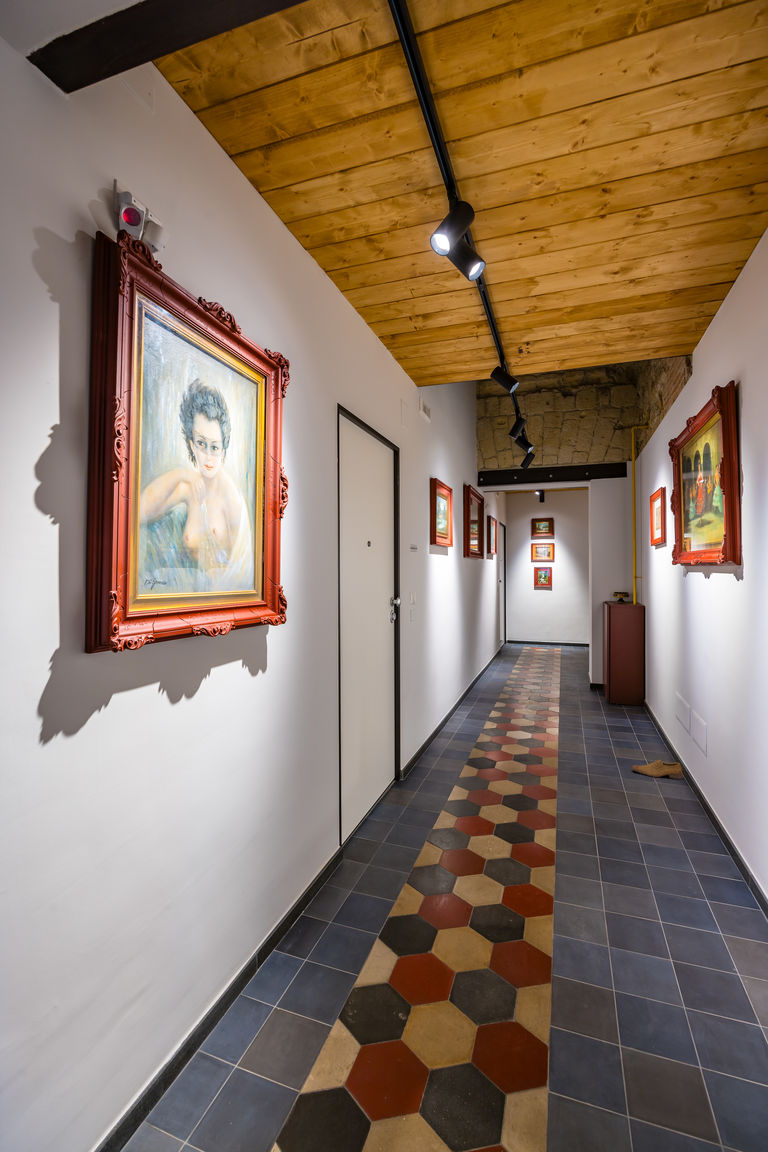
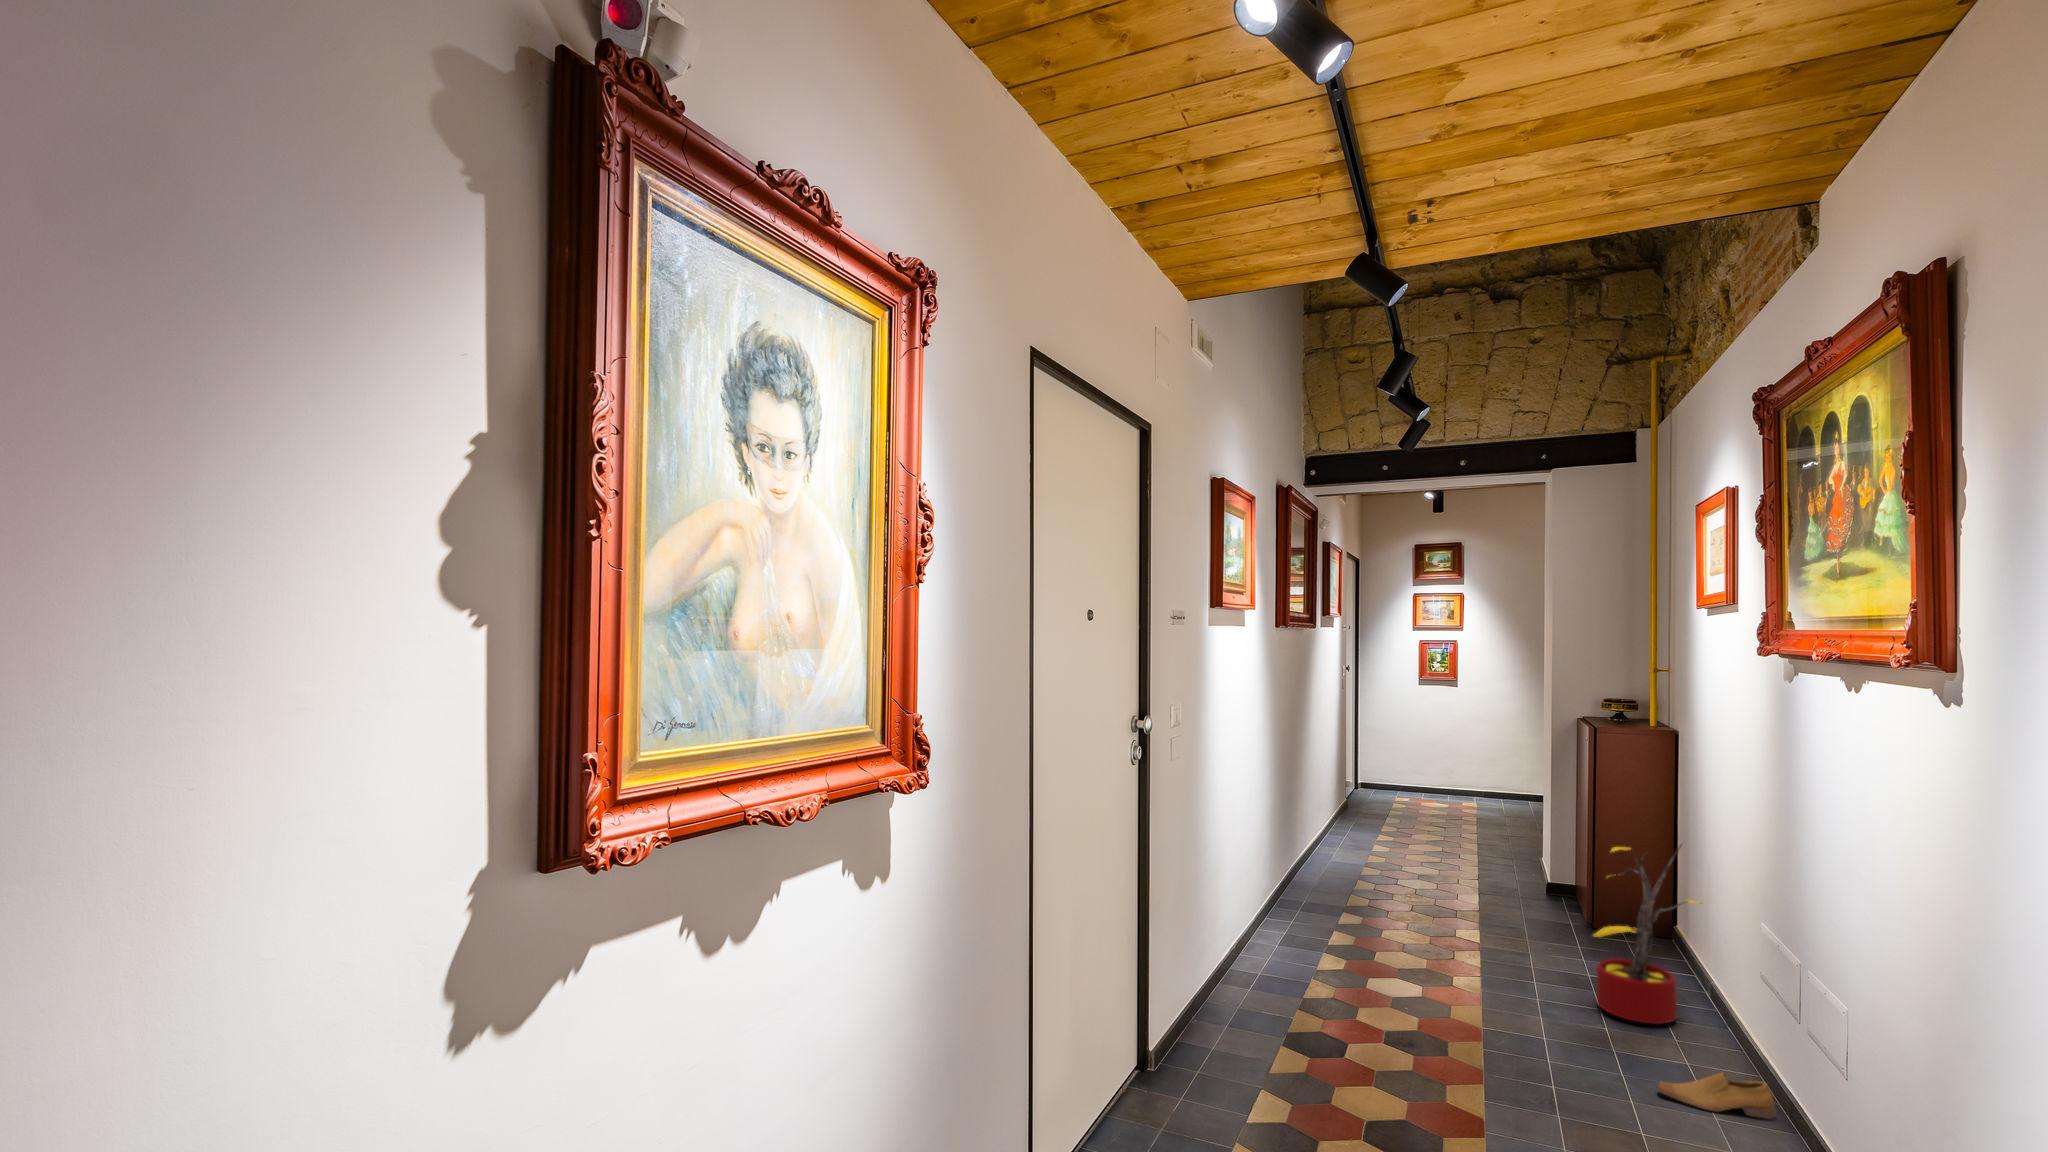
decorative plant: none [606,659,657,742] -> present [1594,844,1701,1024]

